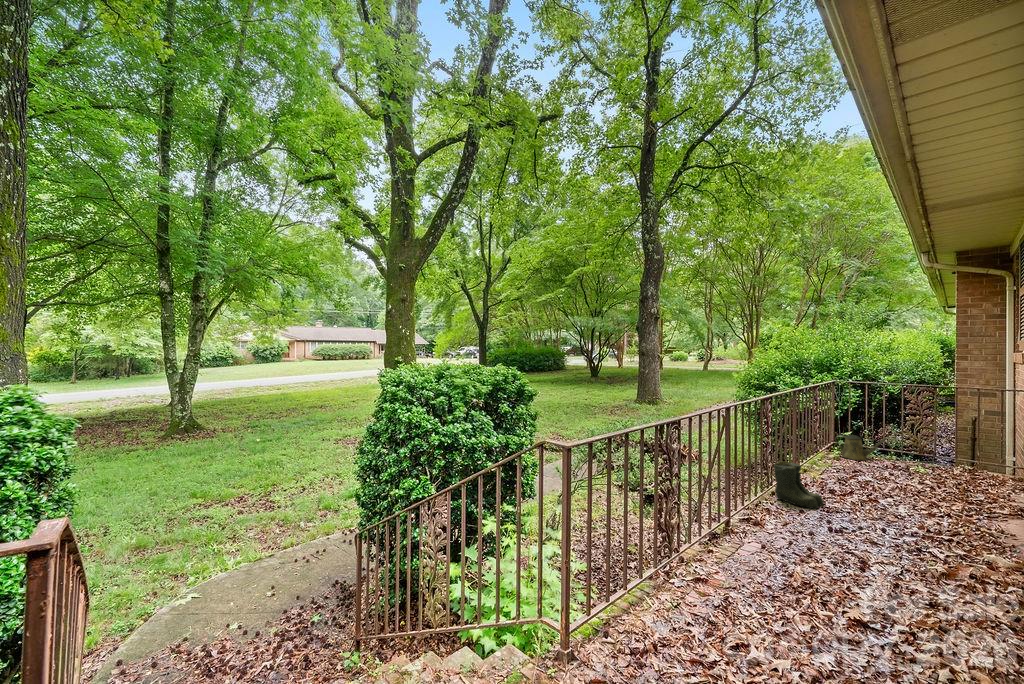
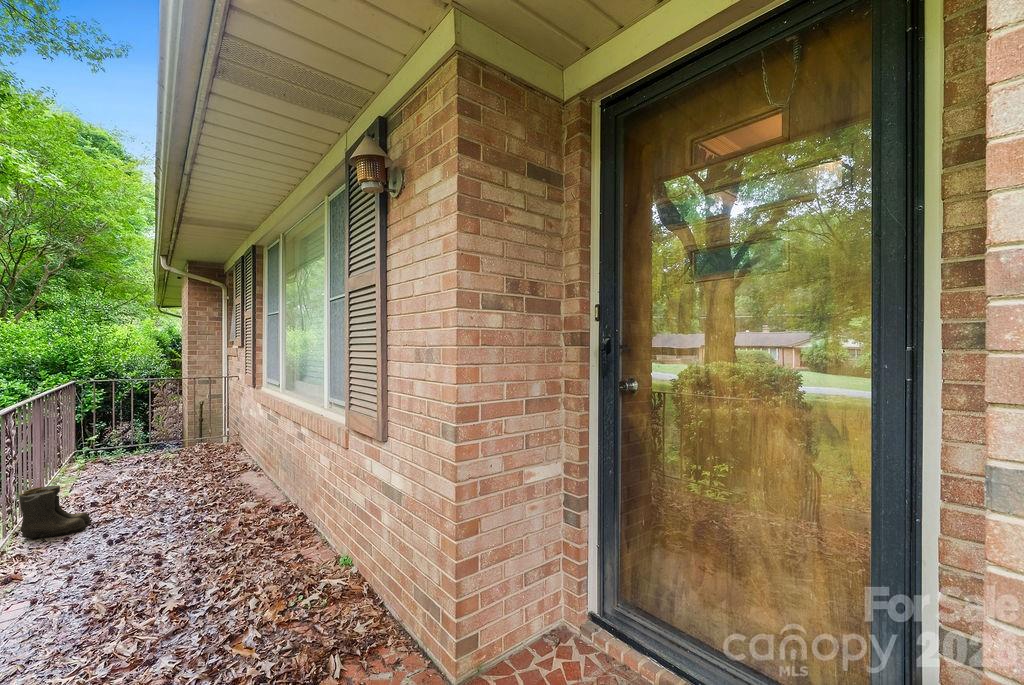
watering can: present [835,435,889,460] -> none [78,432,140,465]

